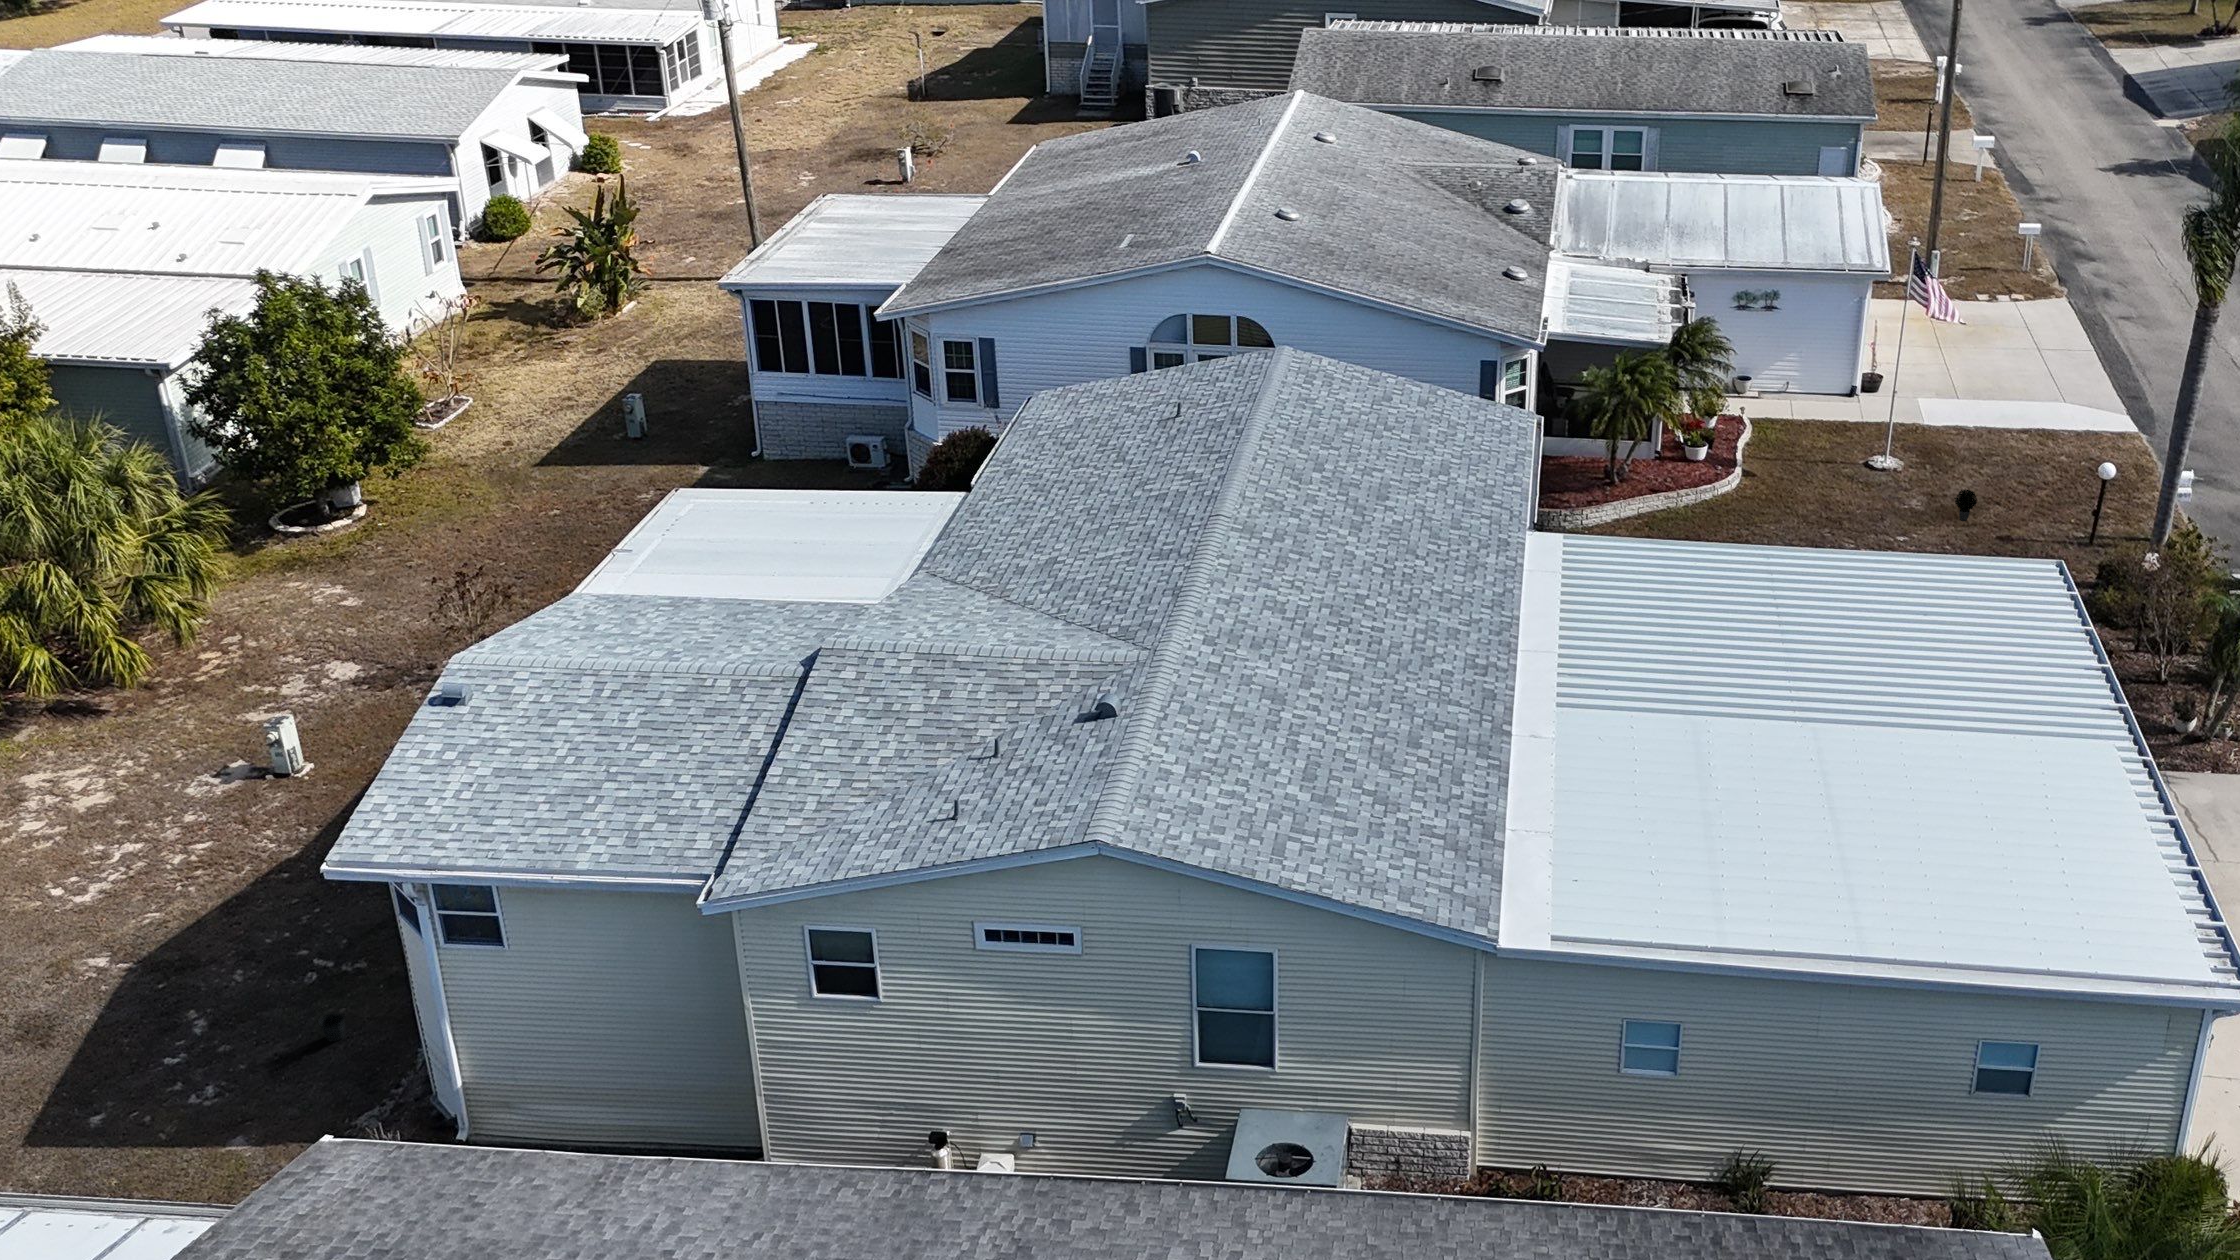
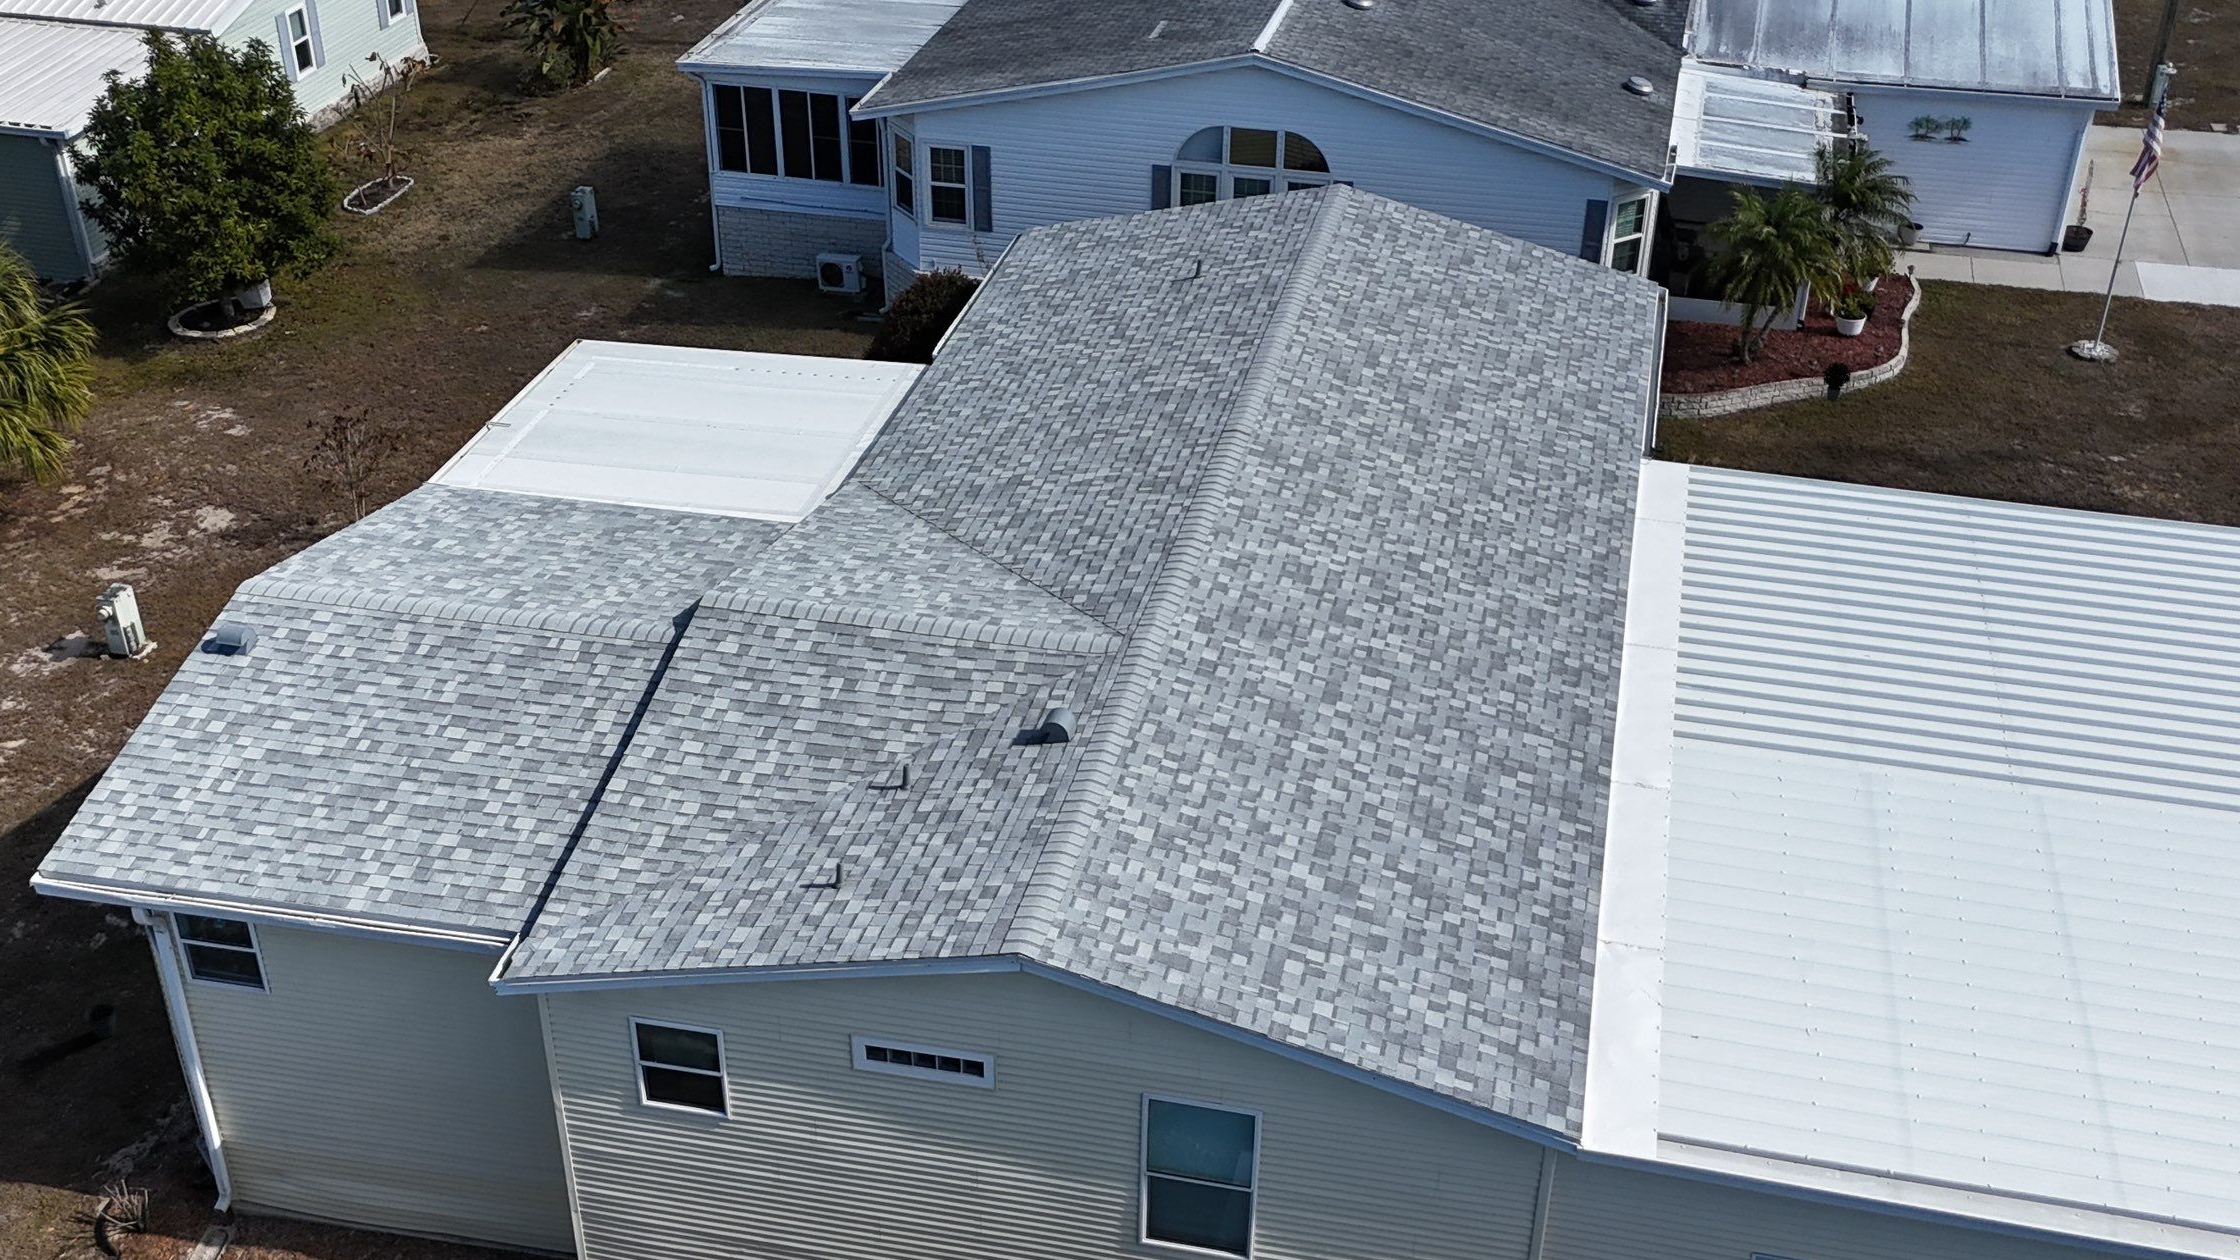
potted plant: present [1954,489,1977,521] -> present [1822,362,1850,401]

